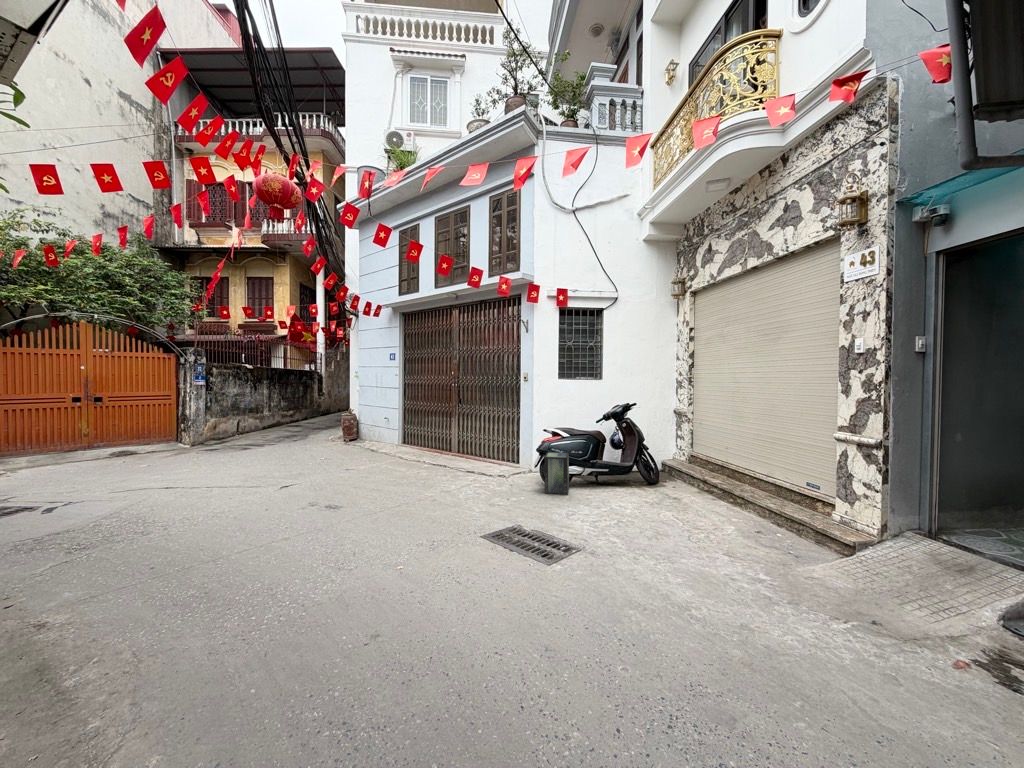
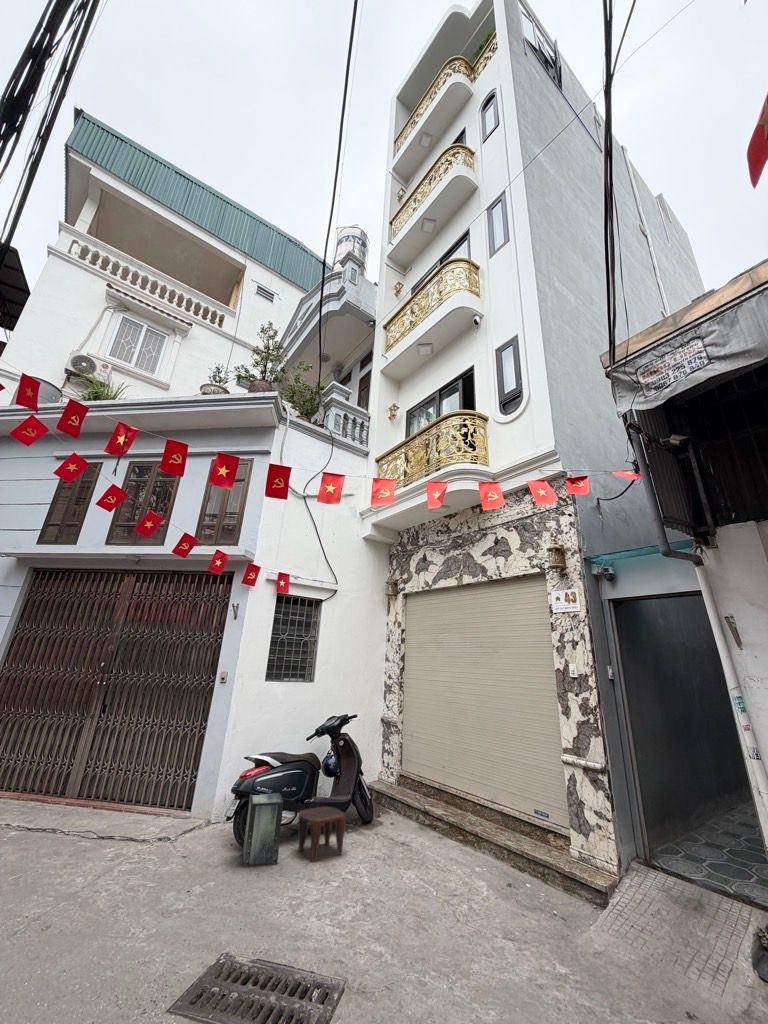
stool: none [584,465,620,497] -> present [298,807,345,862]

